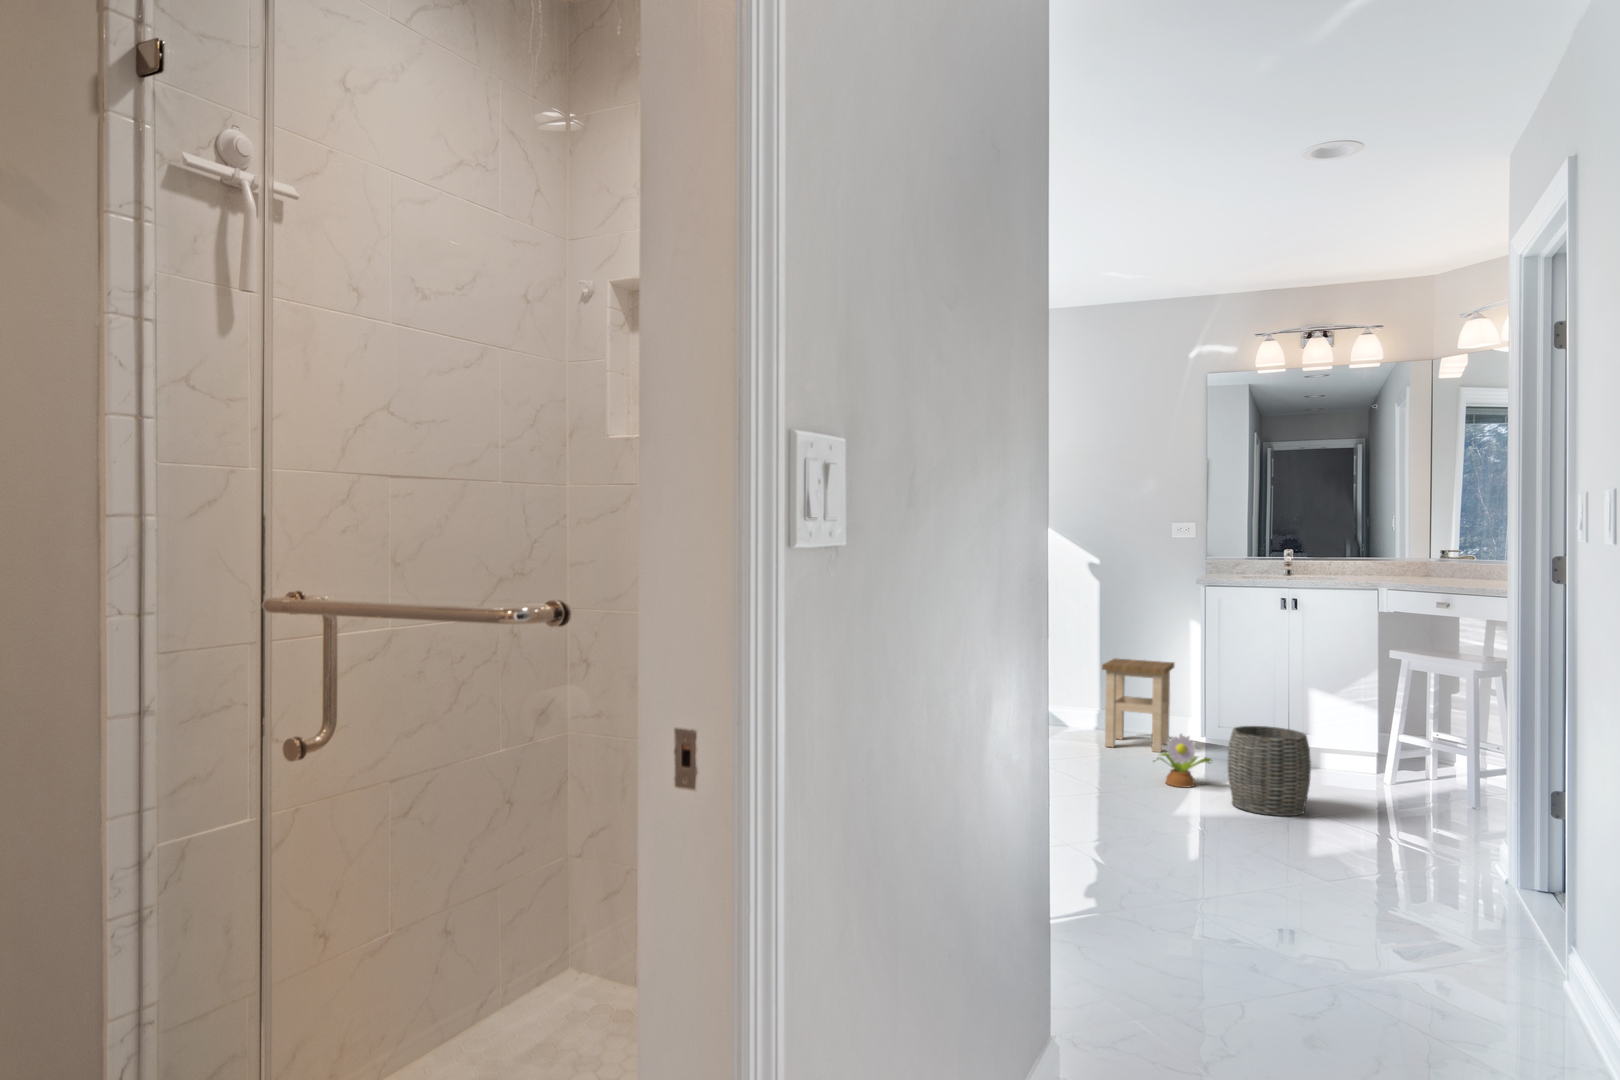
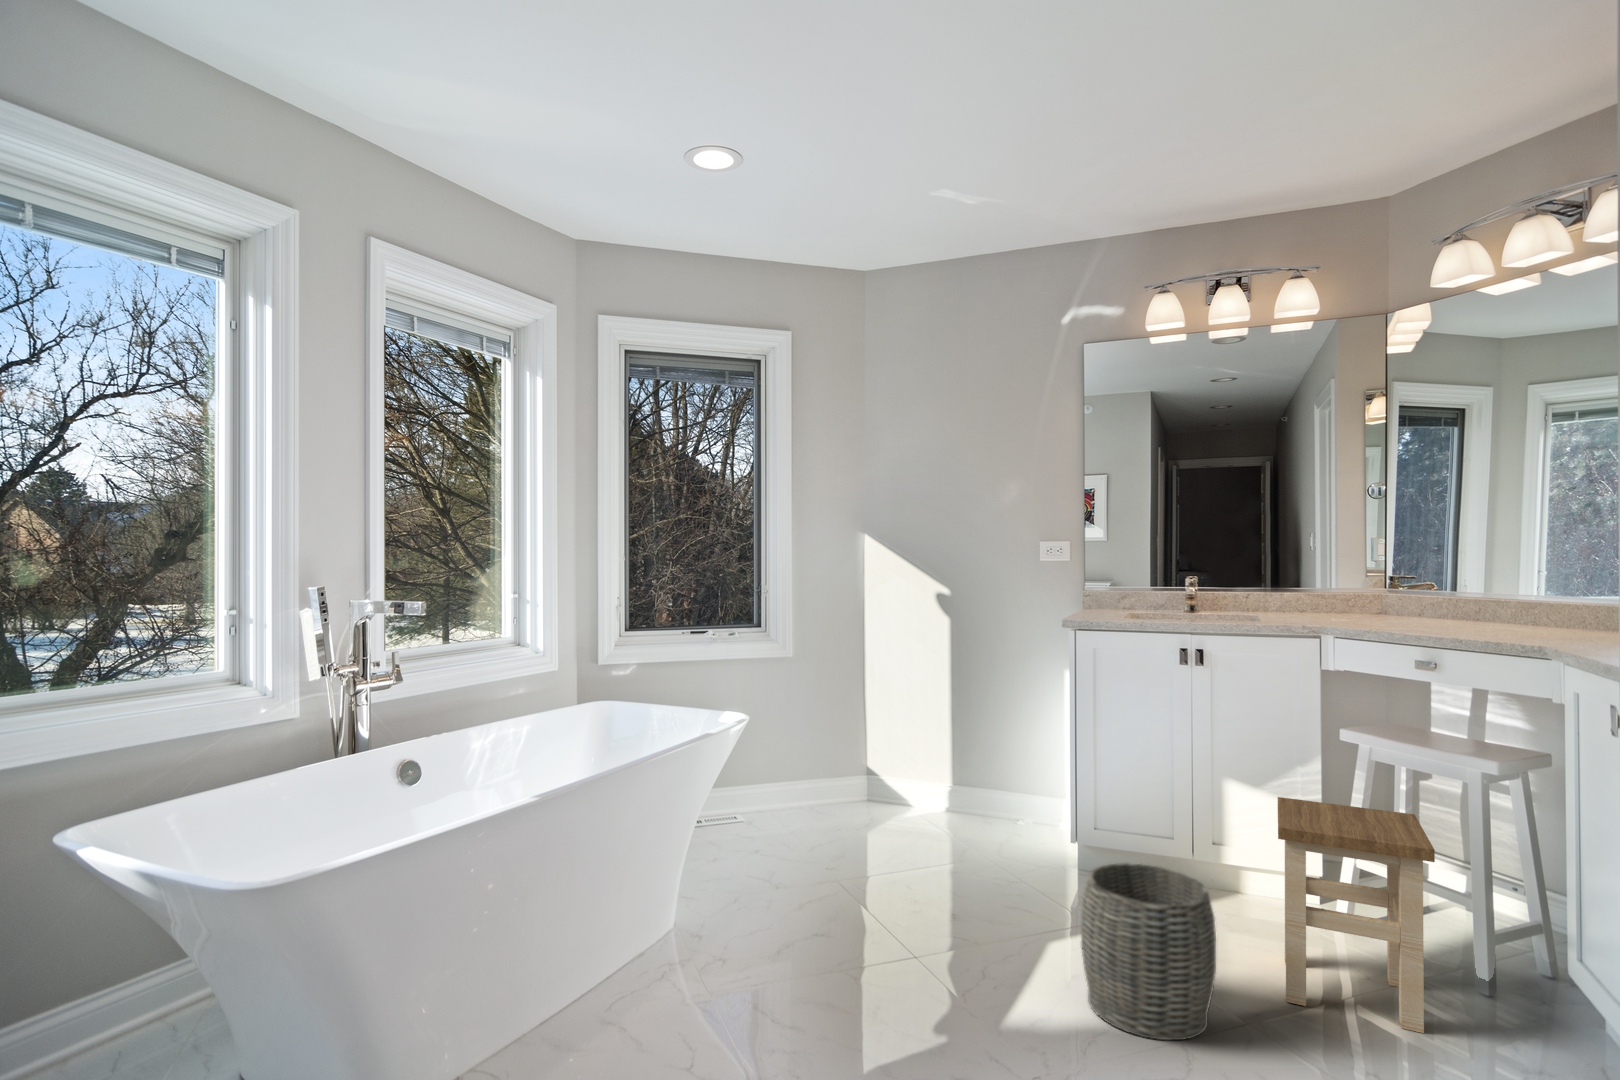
stool: present [1102,659,1174,752] -> present [1278,797,1435,1033]
decorative plant: present [1157,734,1211,787] -> none [978,865,1071,949]

